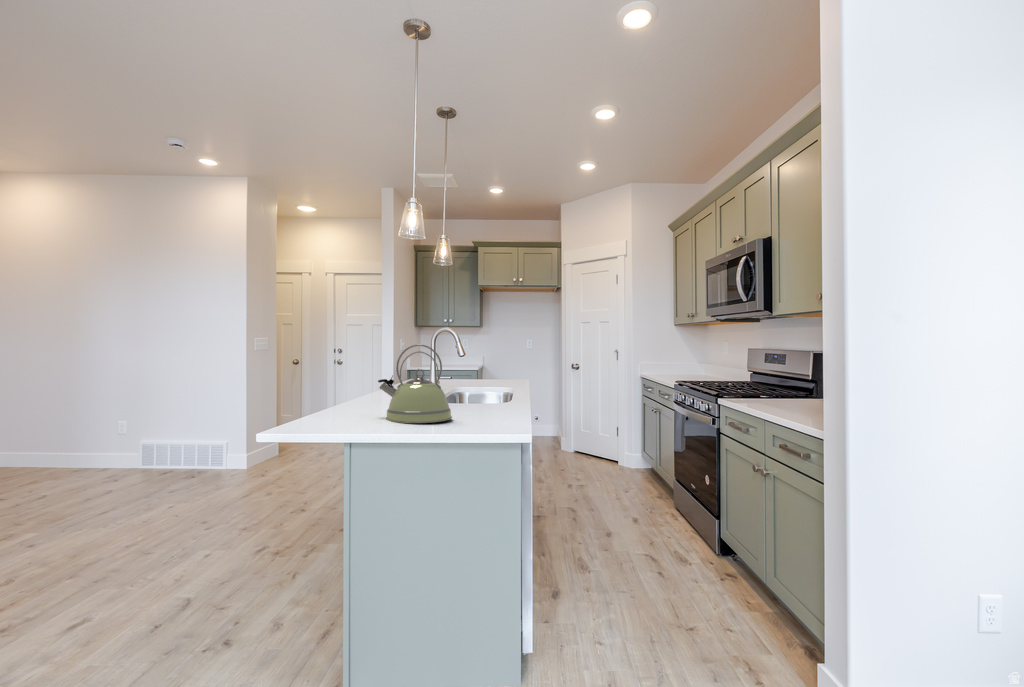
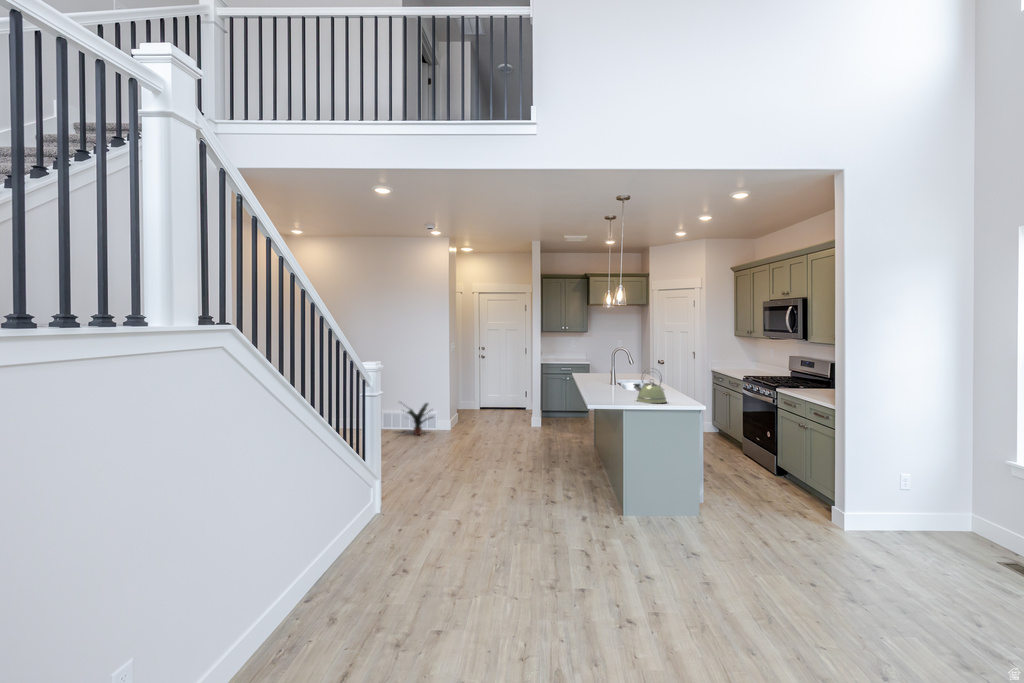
potted plant: none [159,419,220,472] -> present [401,402,432,435]

